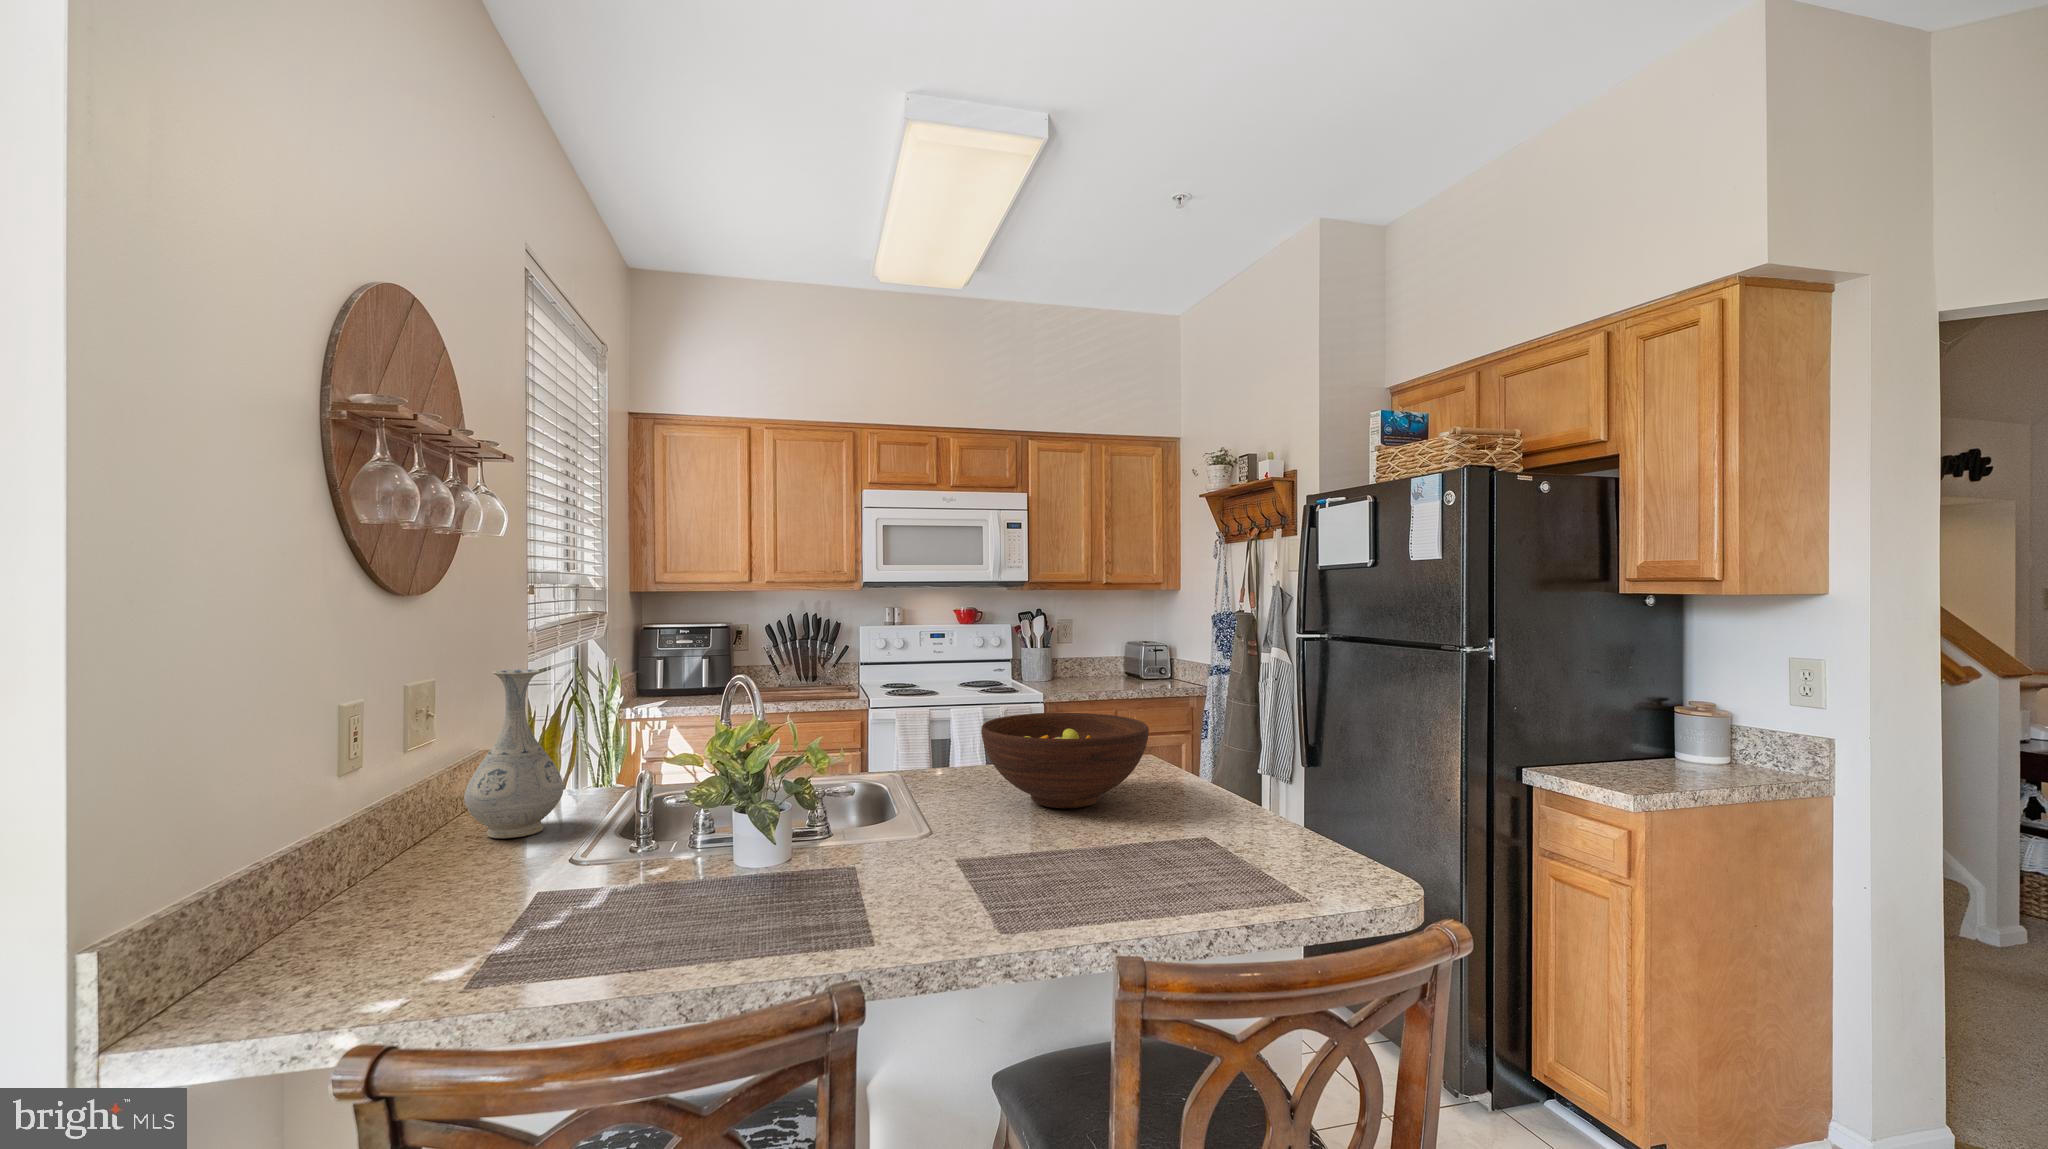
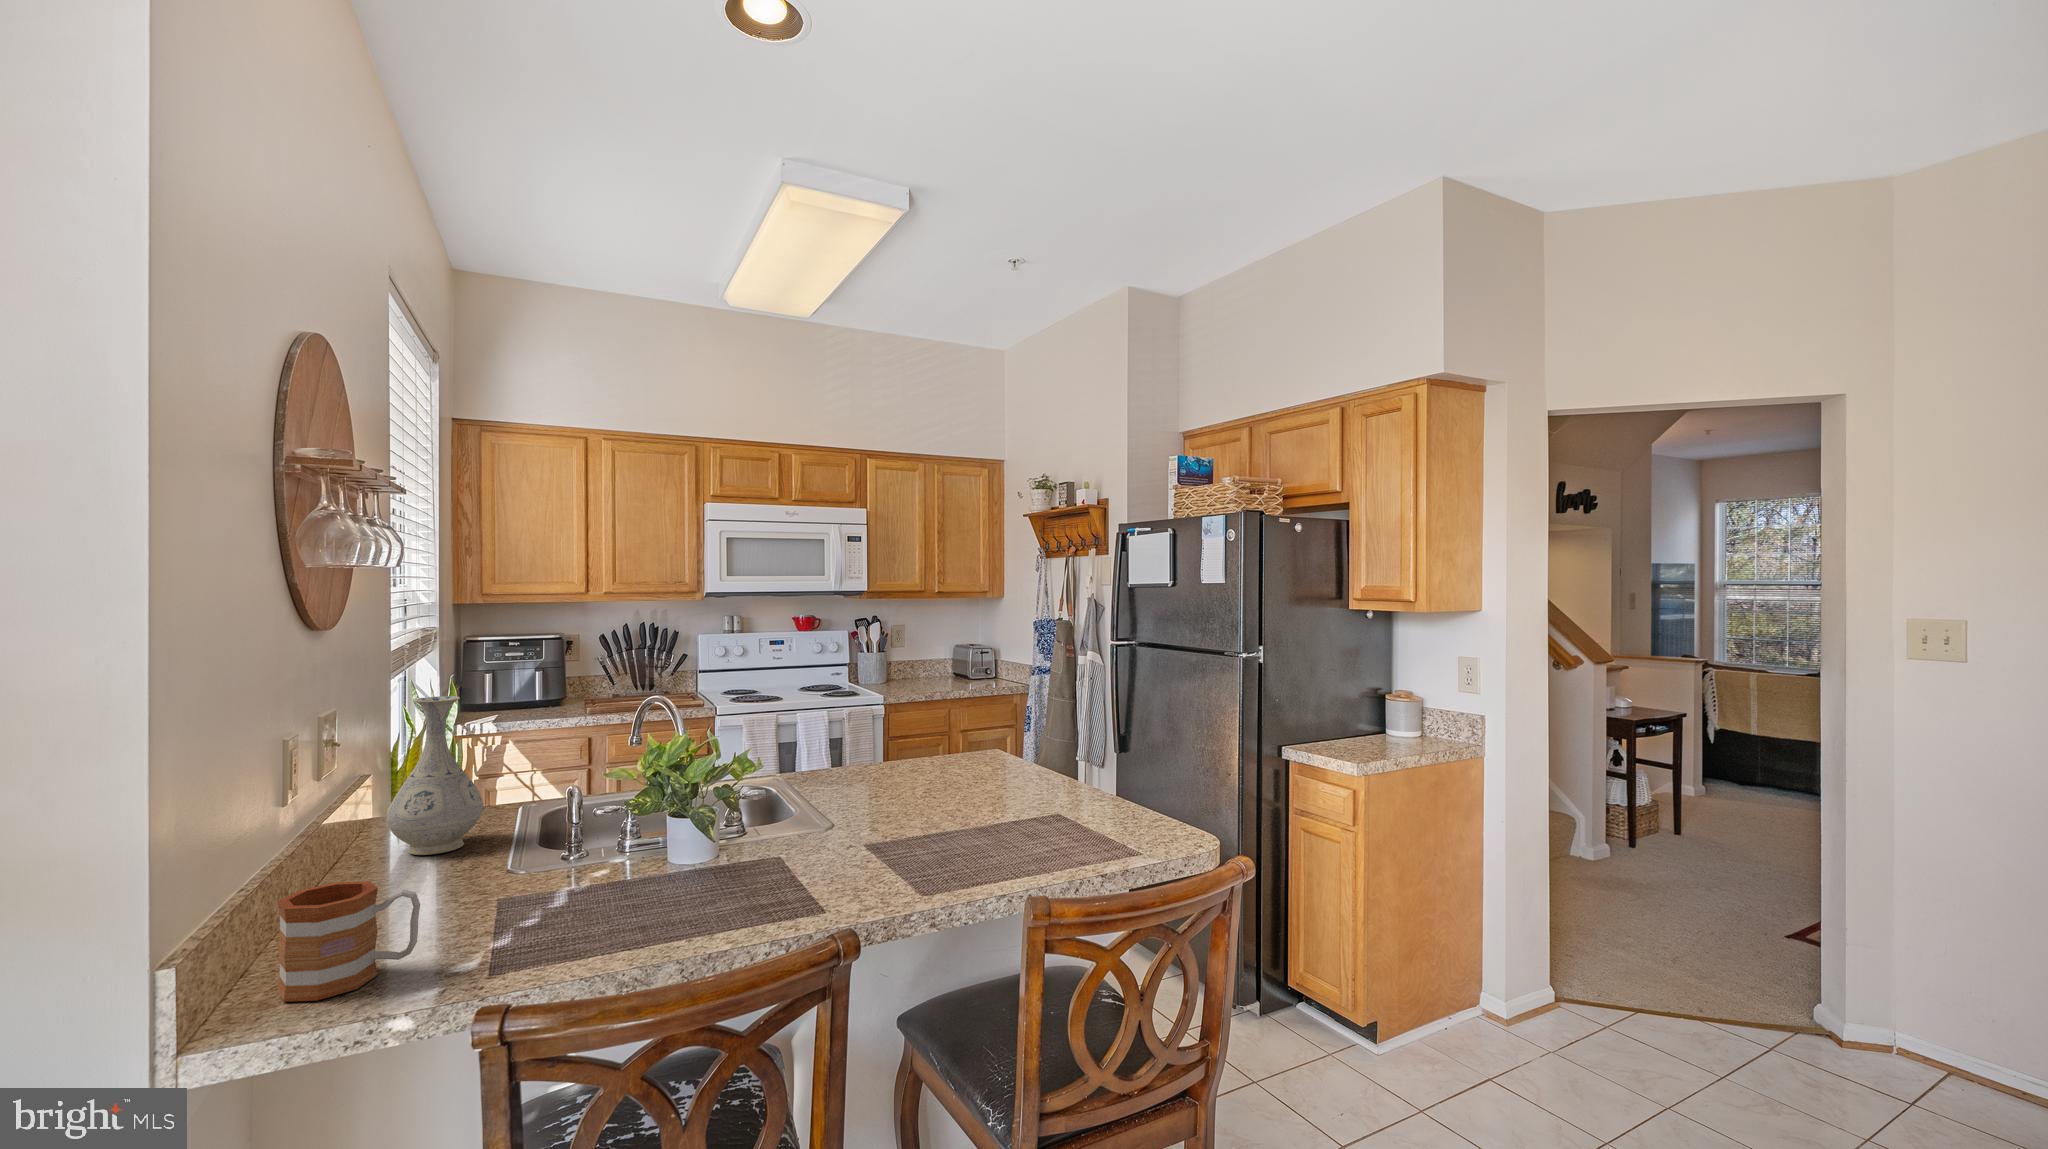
fruit bowl: present [981,713,1149,808] -> none [867,717,1007,798]
mug: none [247,864,405,1001] -> present [278,881,420,1002]

